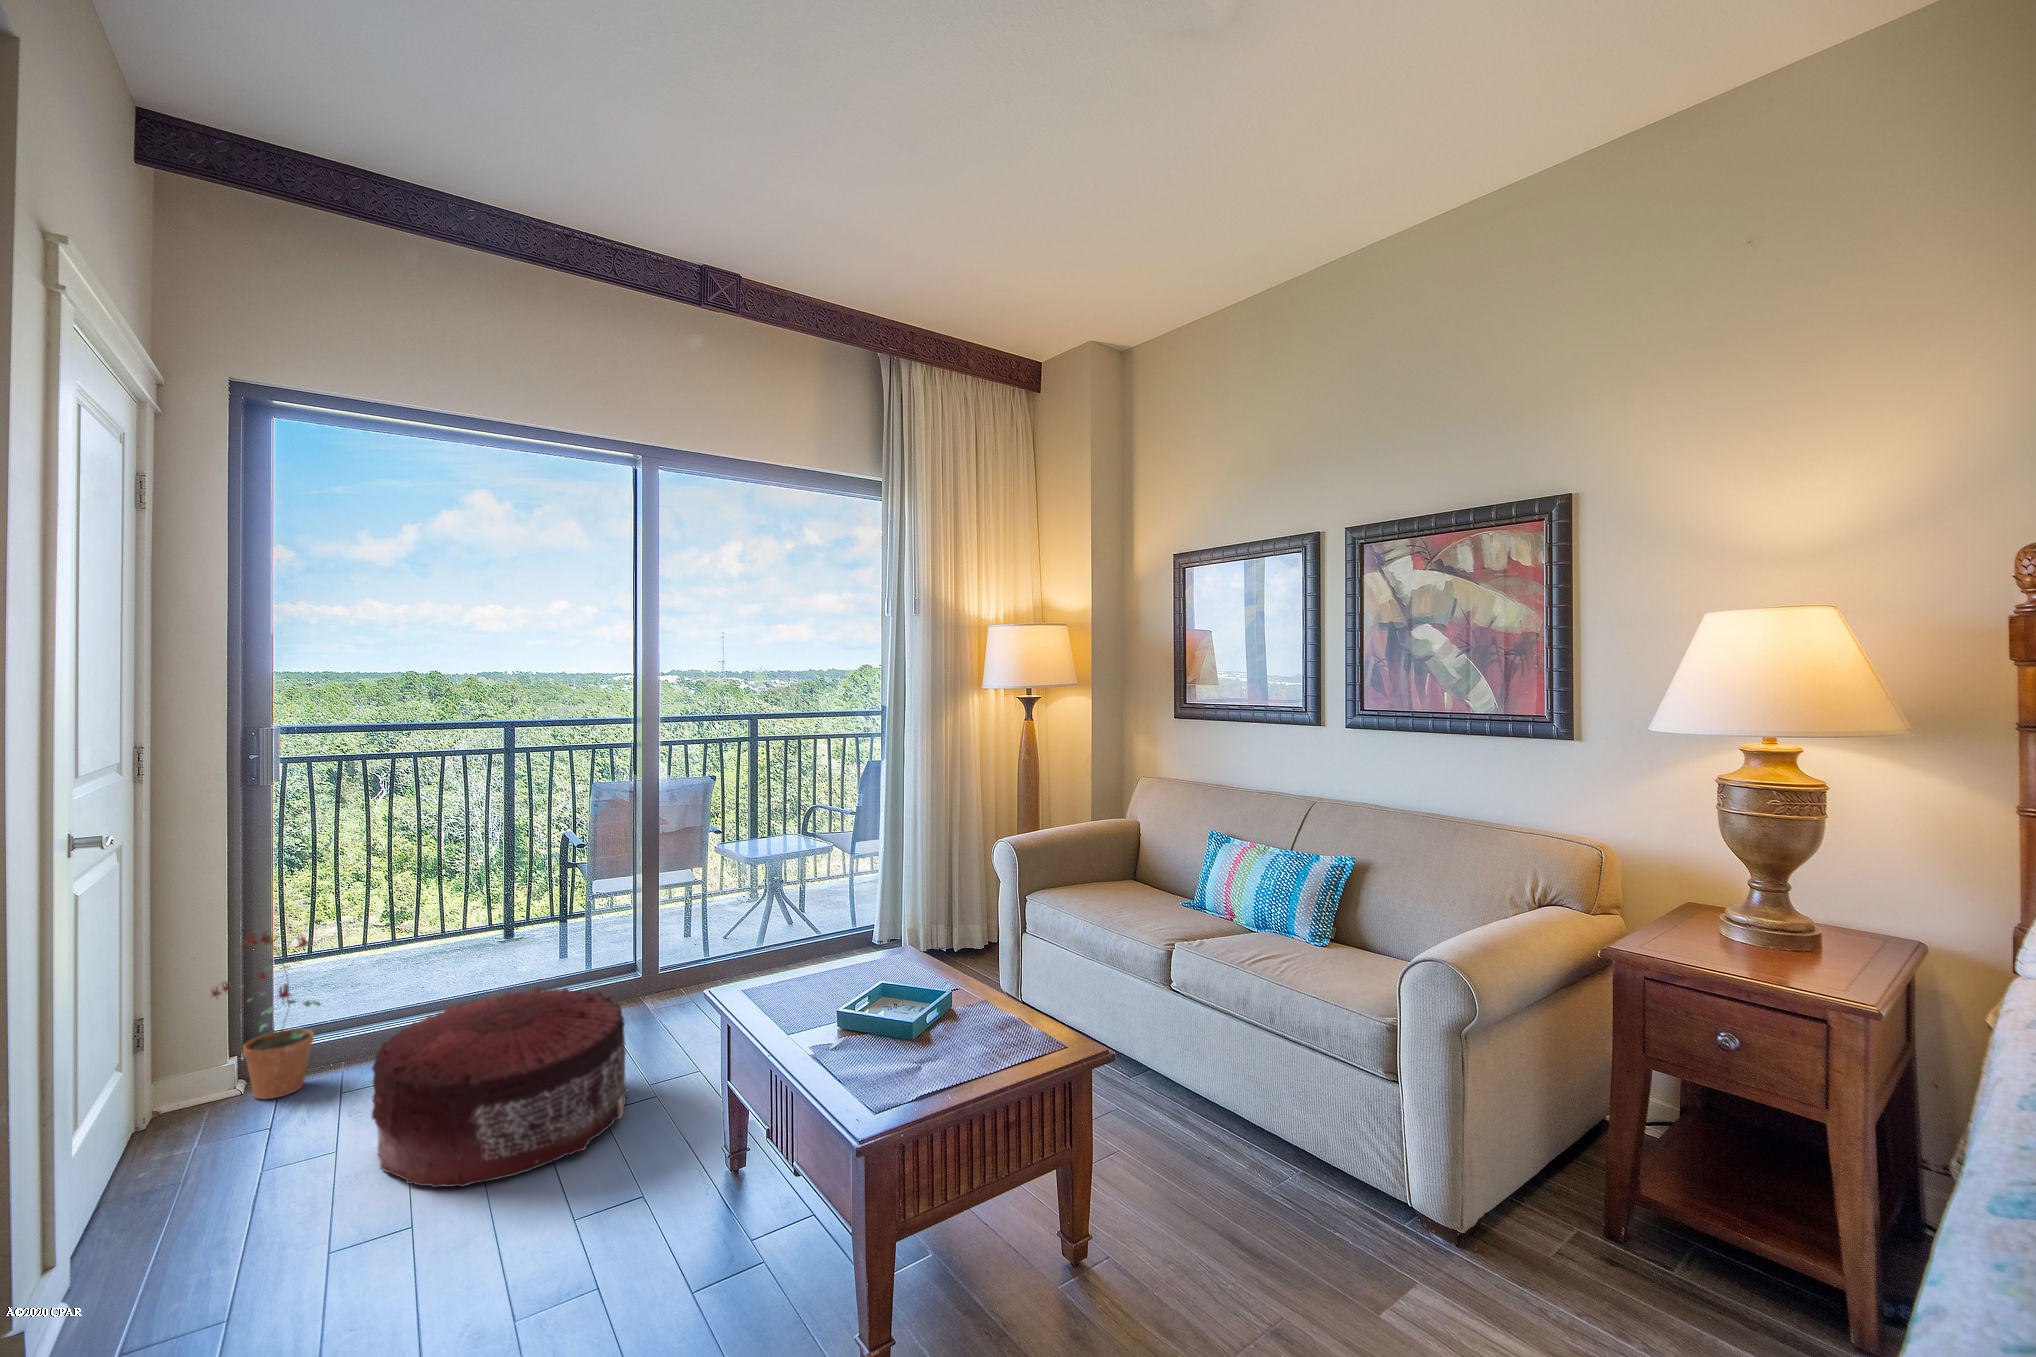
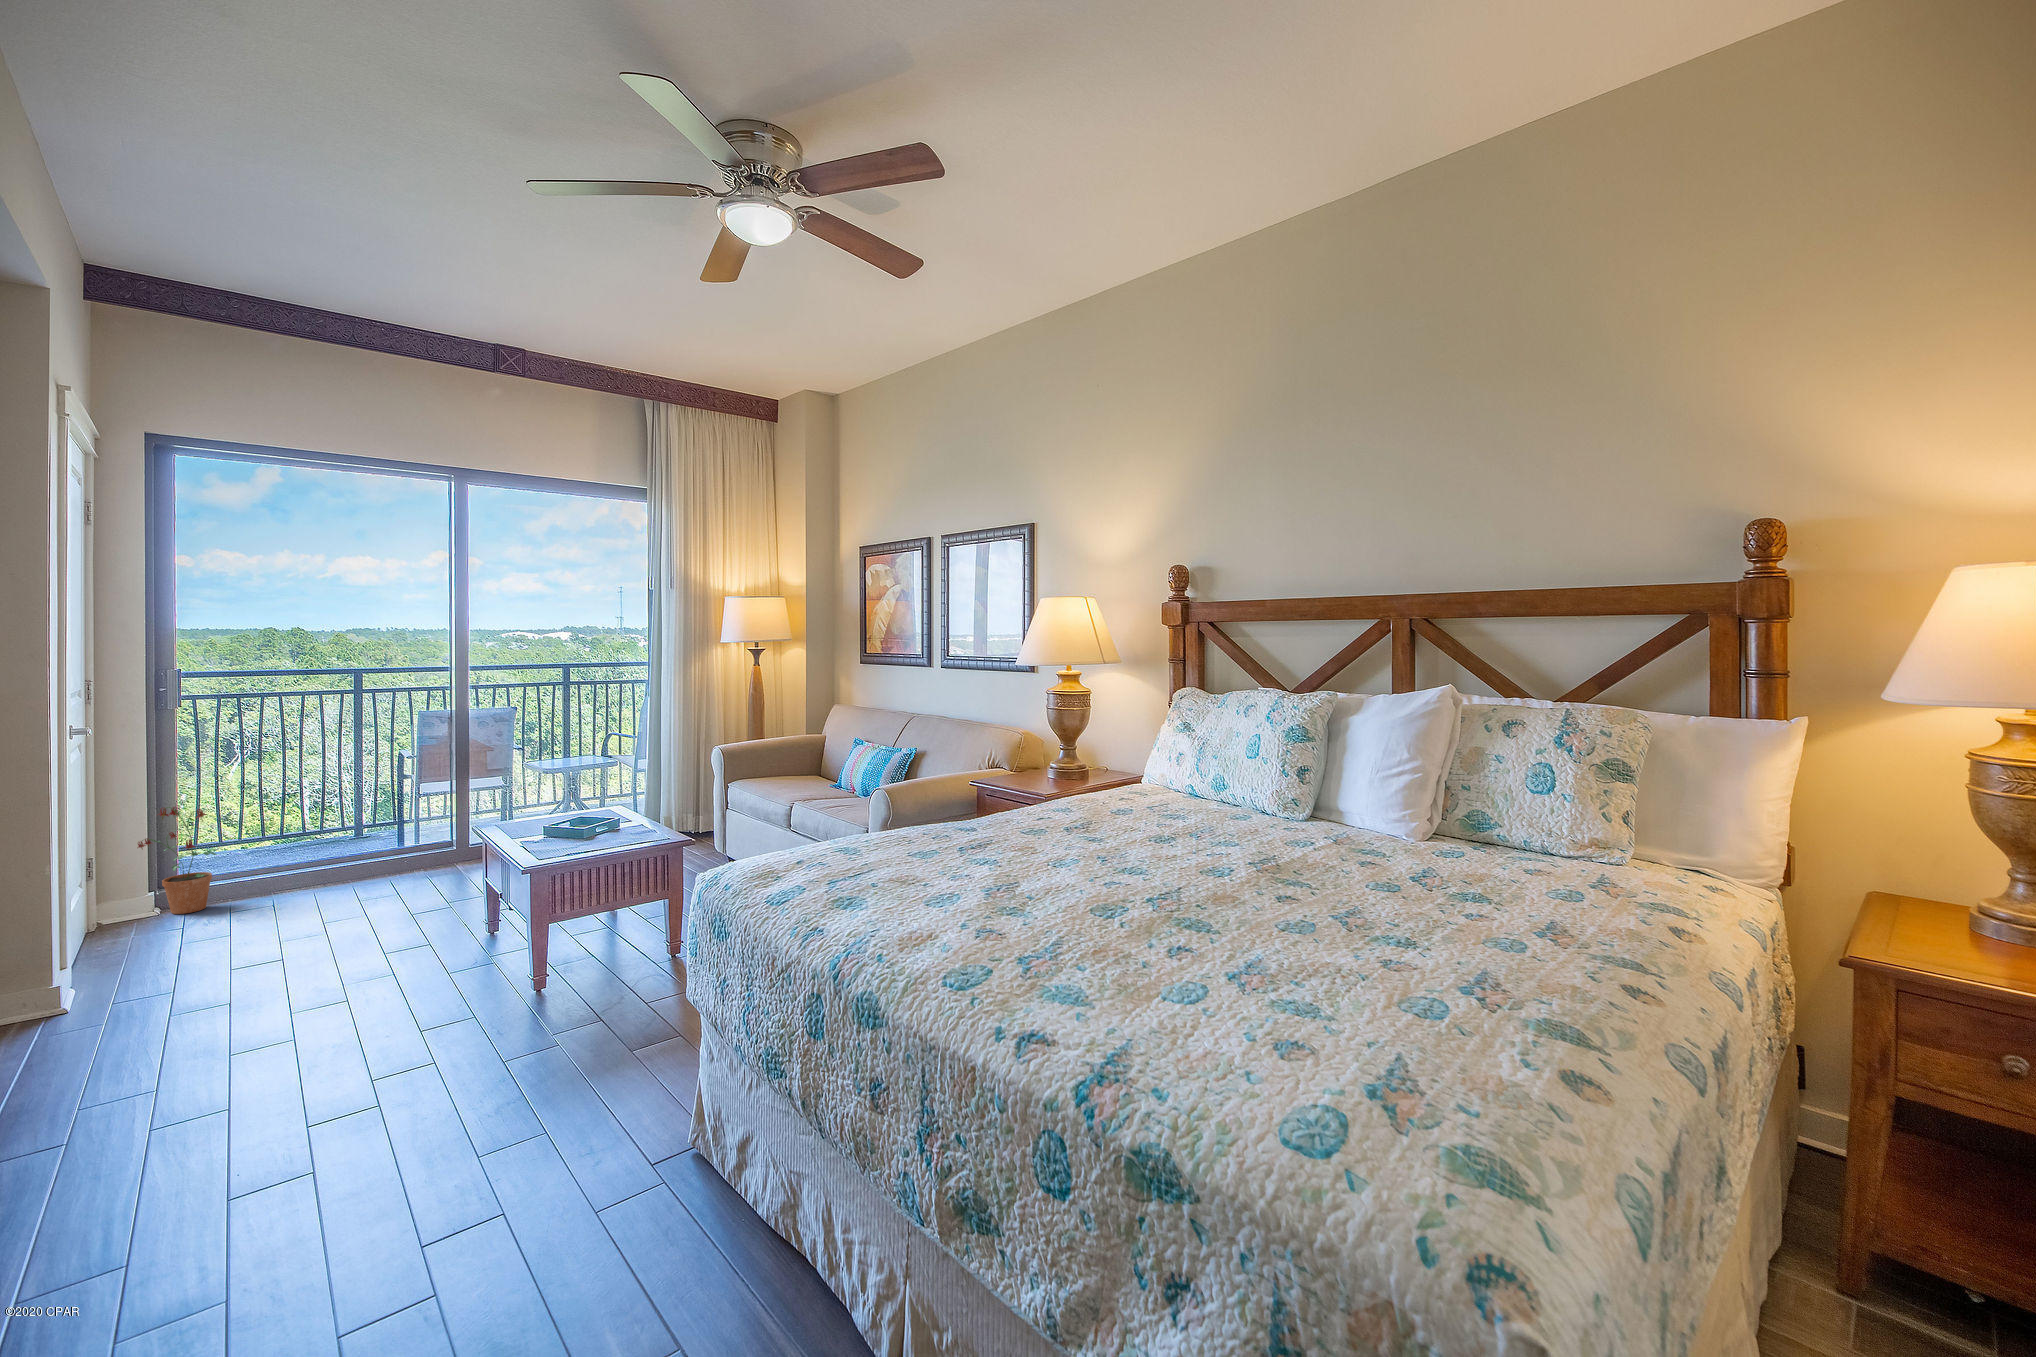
pouf: present [372,987,627,1187] -> none [252,839,432,943]

